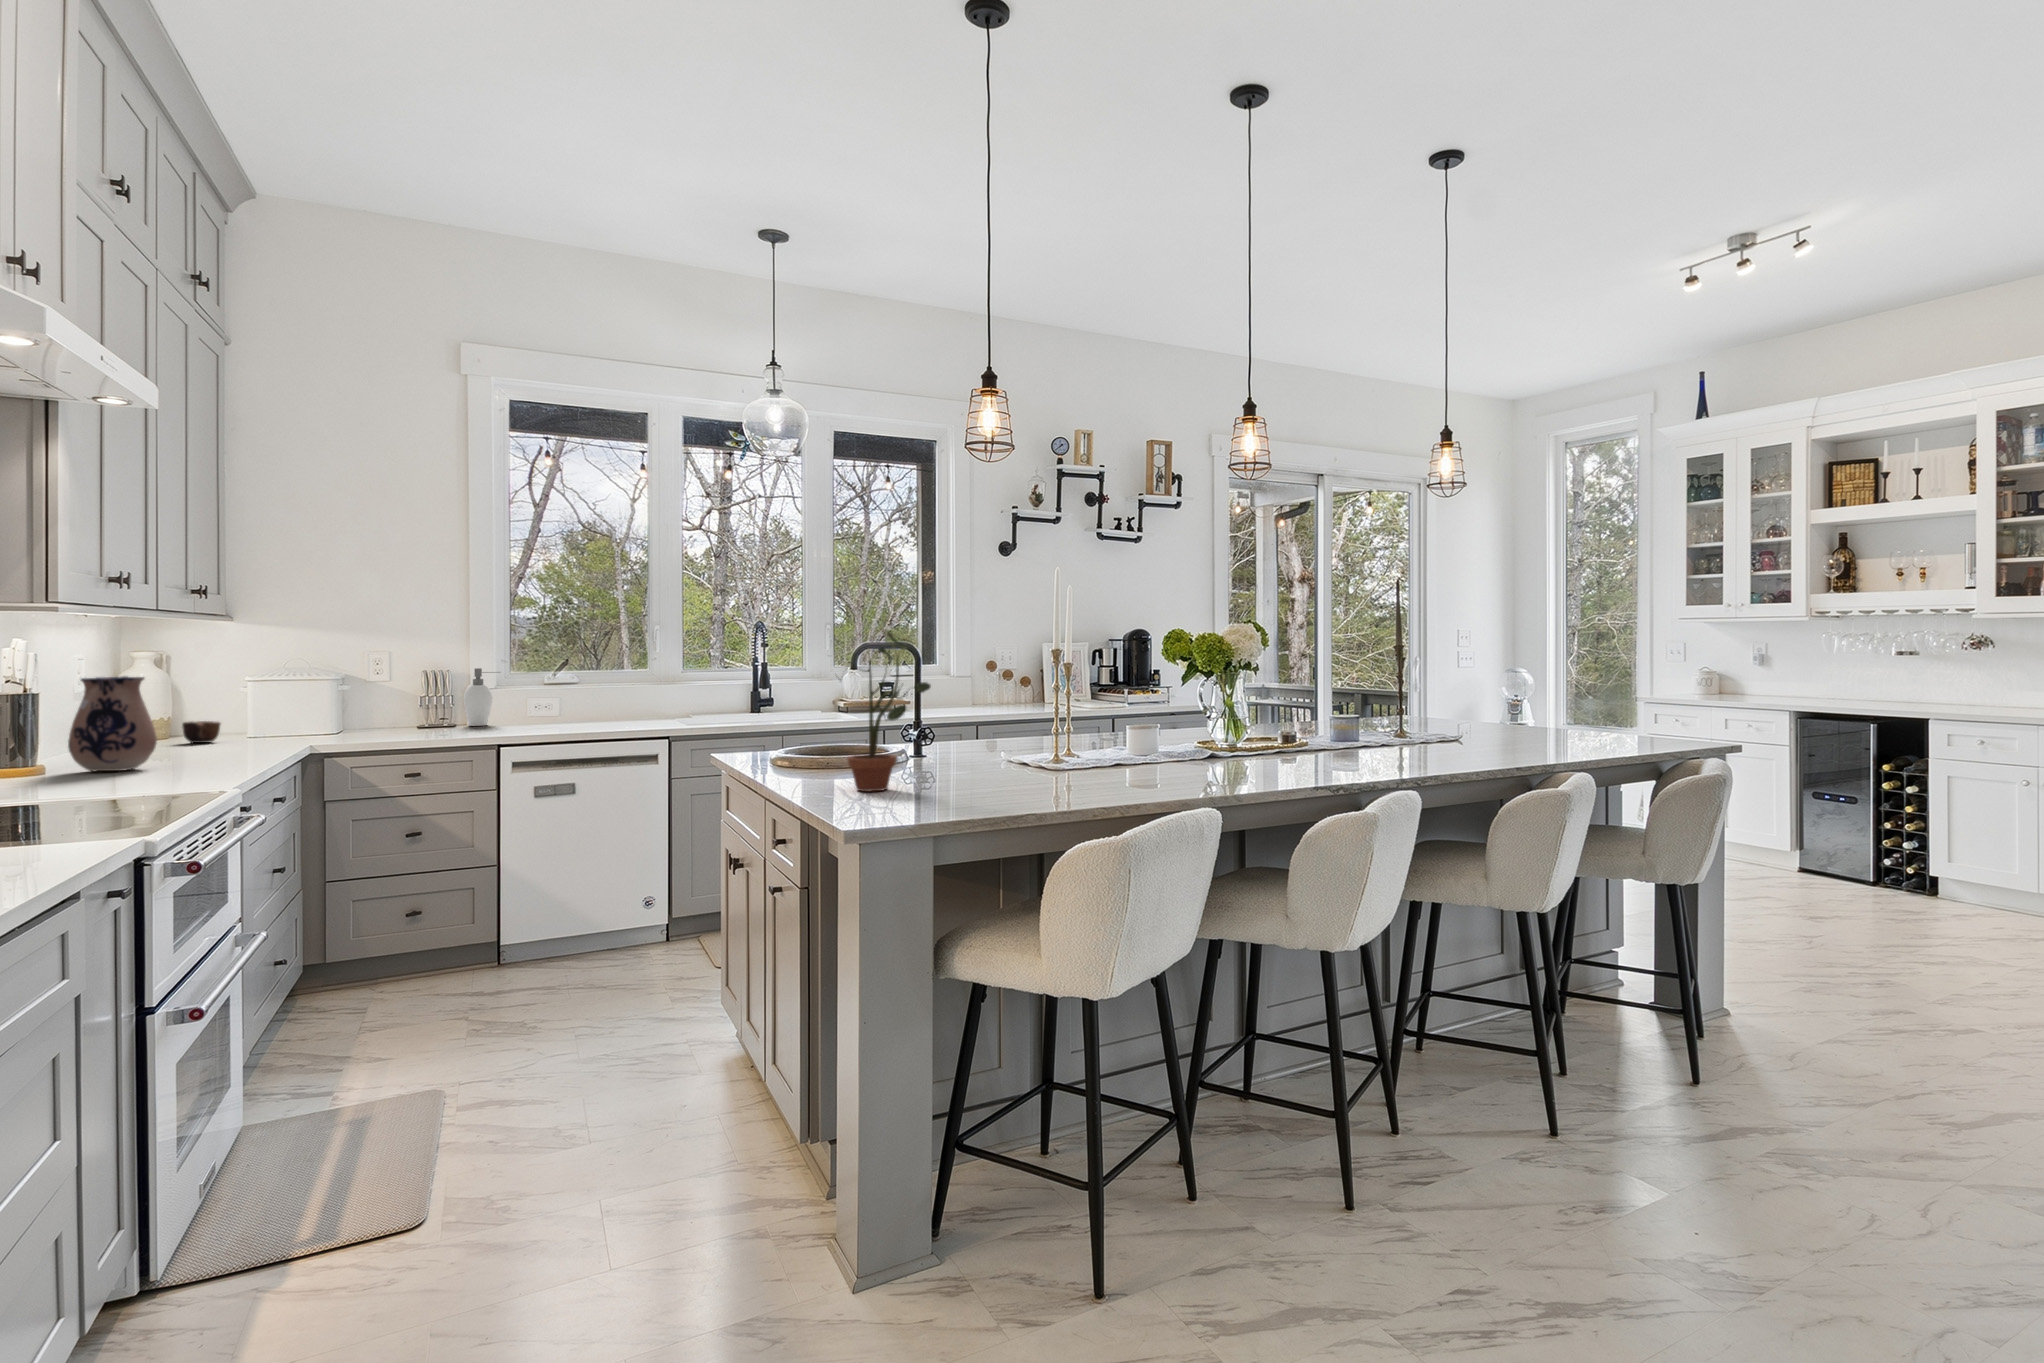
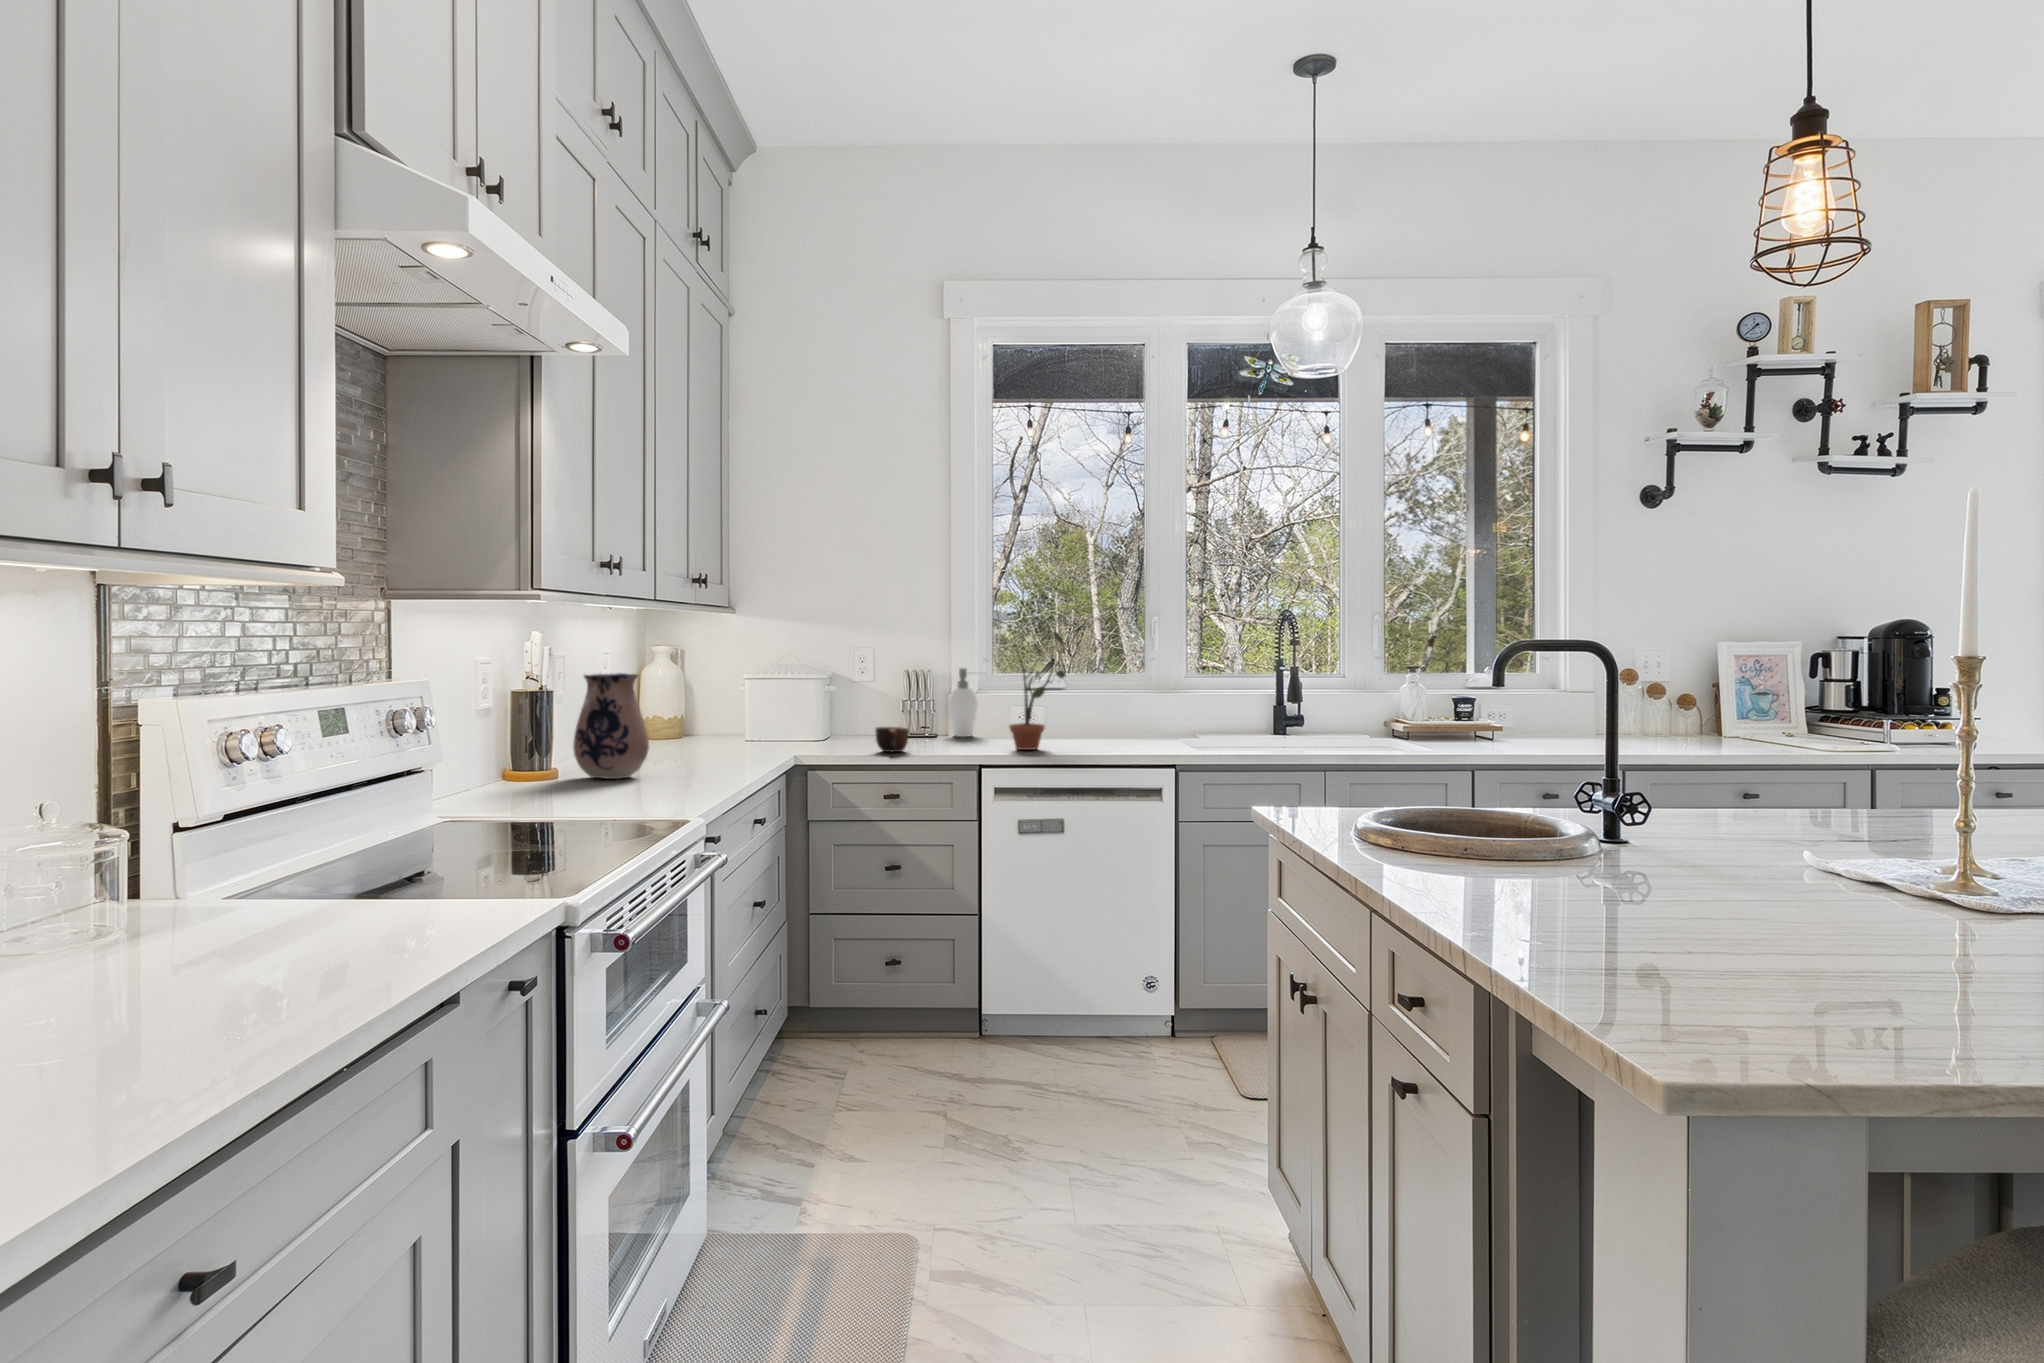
potted plant: present [836,632,931,791] -> present [997,633,1066,750]
mug: present [182,721,220,743] -> present [875,727,909,752]

